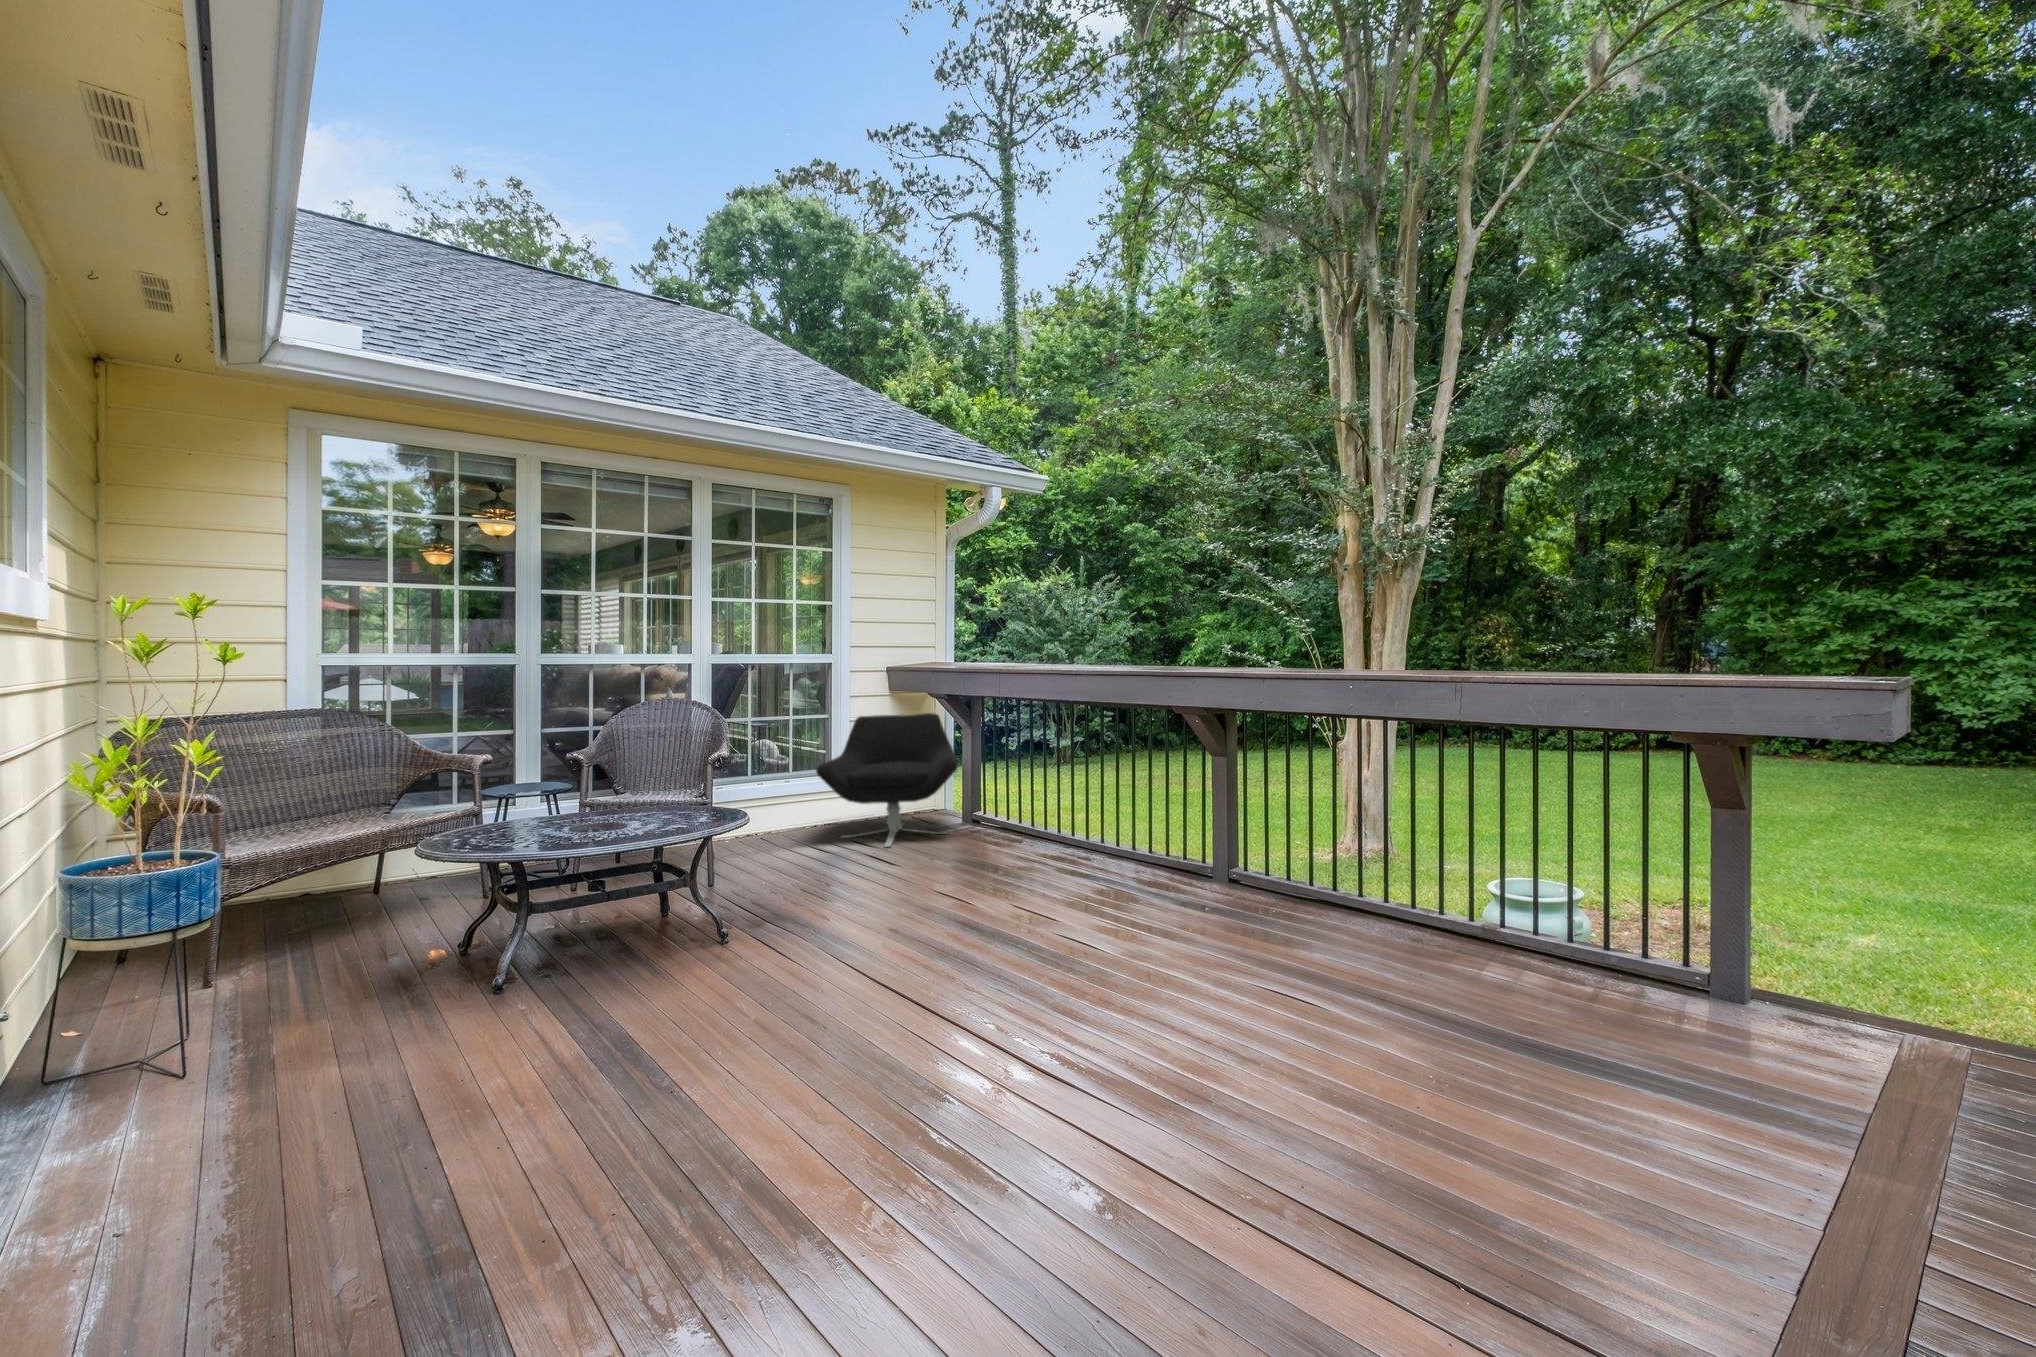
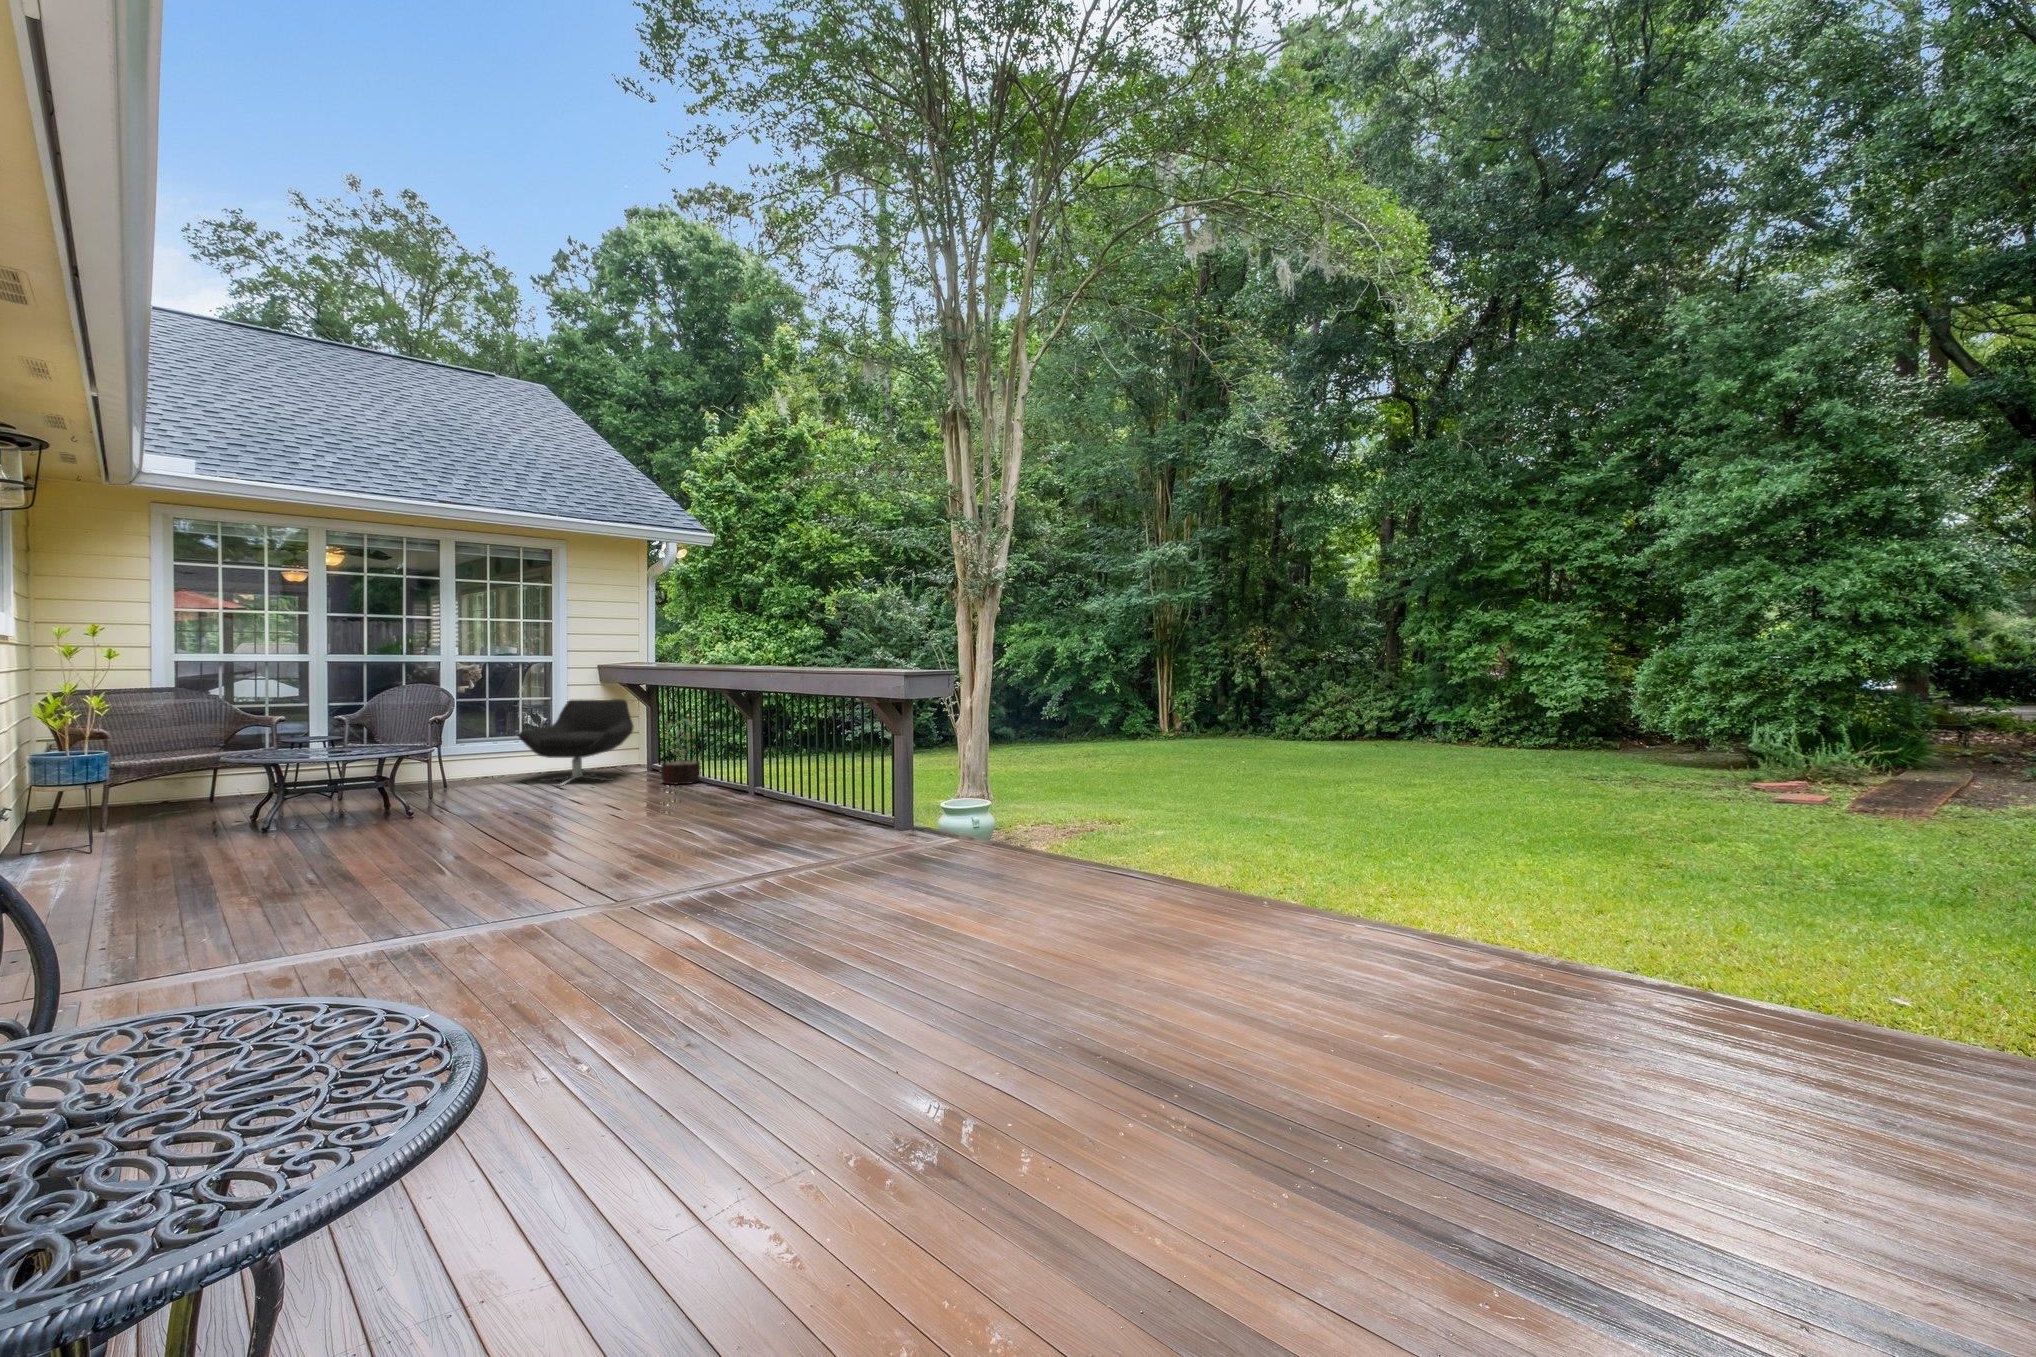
decorative plant: none [1028,736,1085,839] -> present [661,719,701,784]

